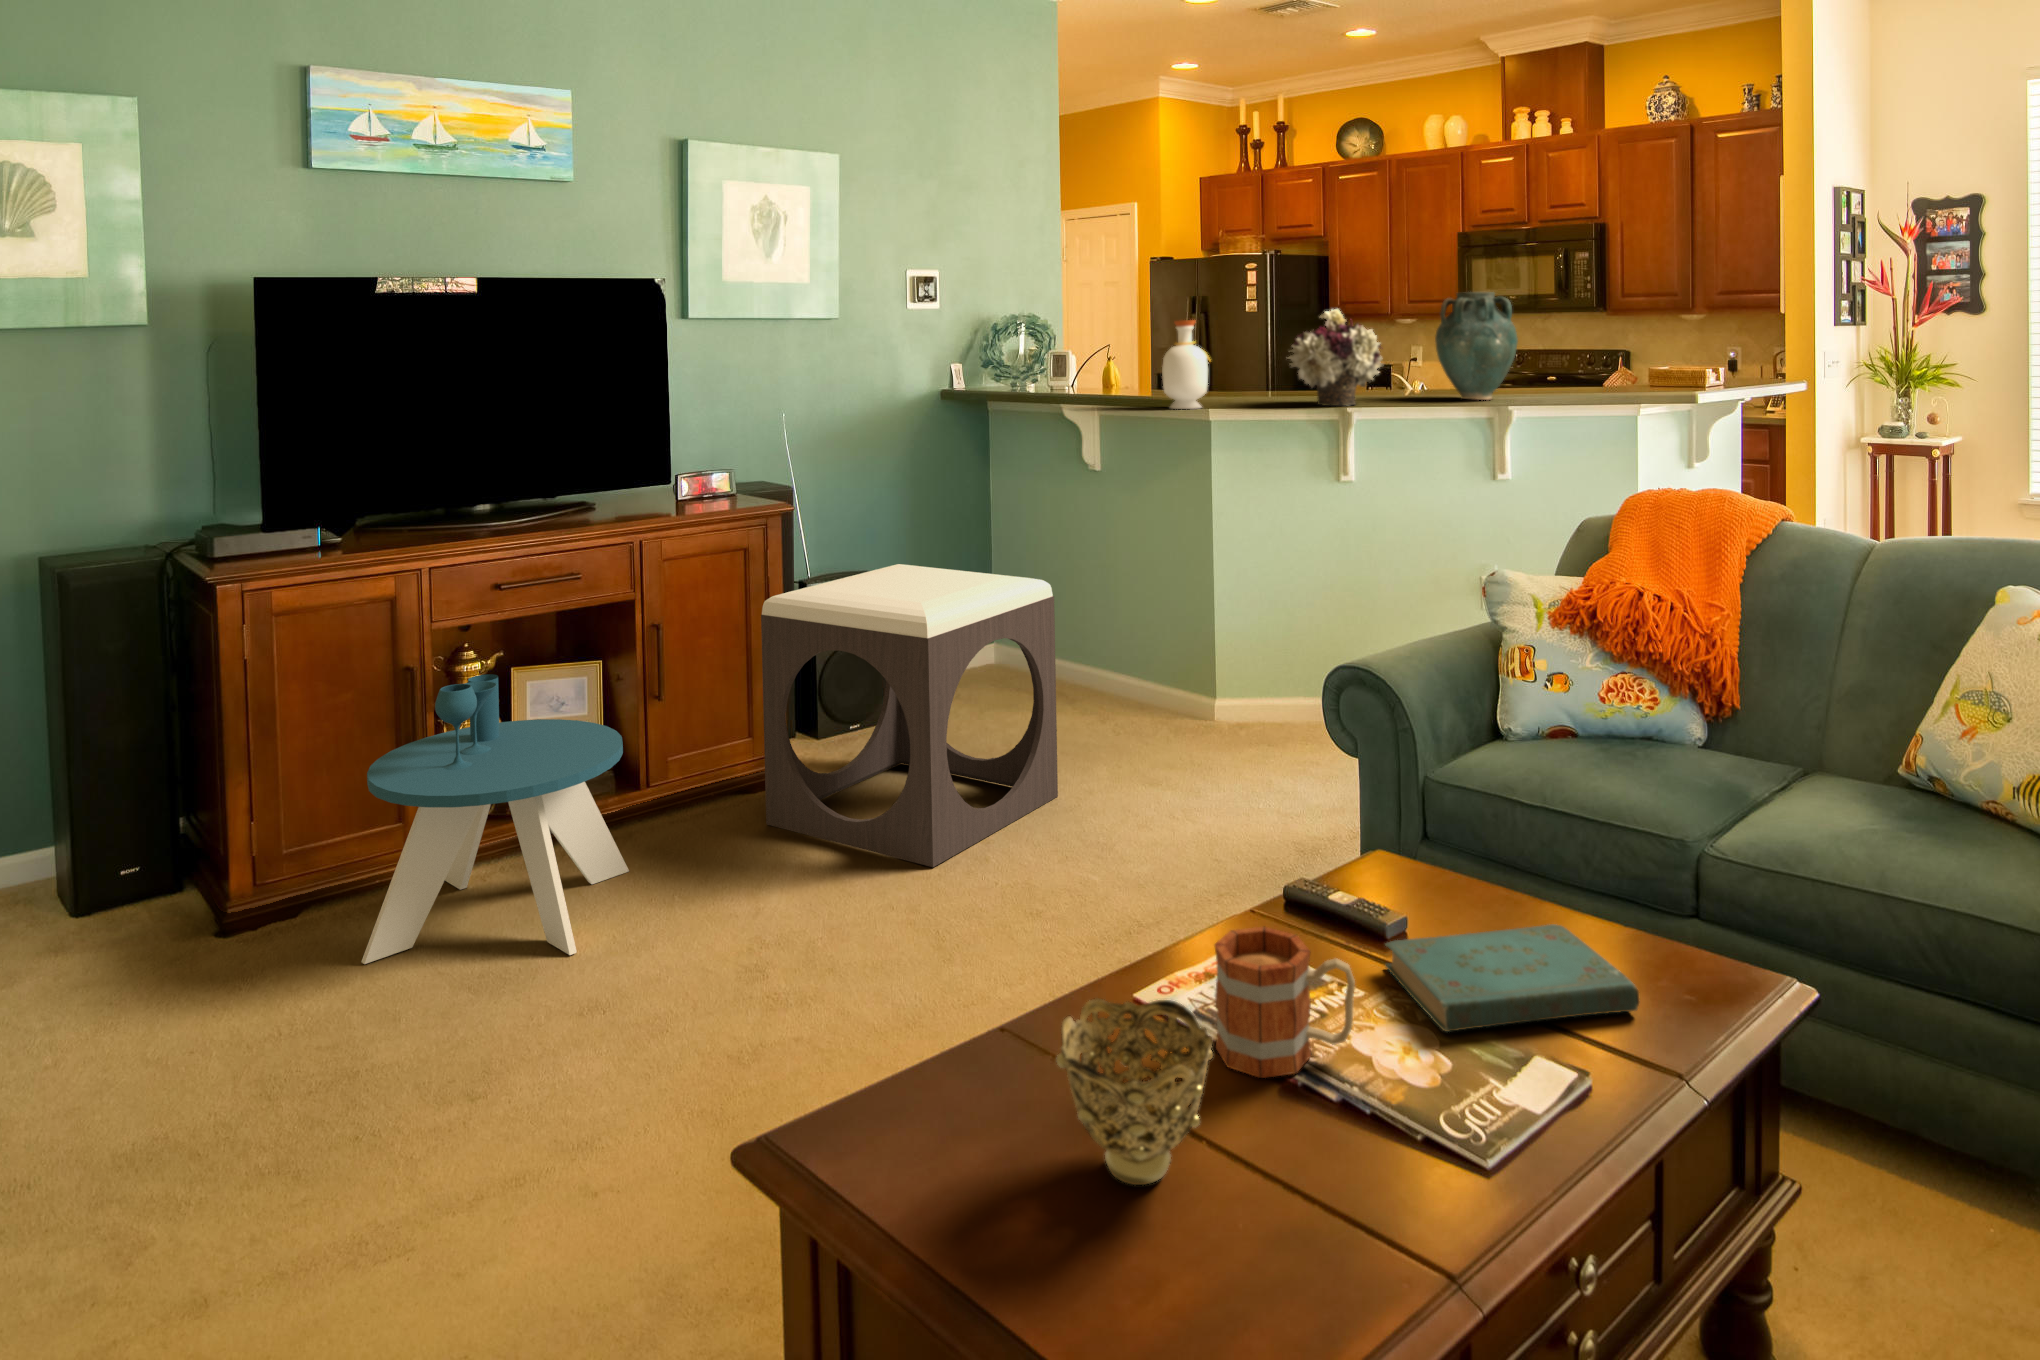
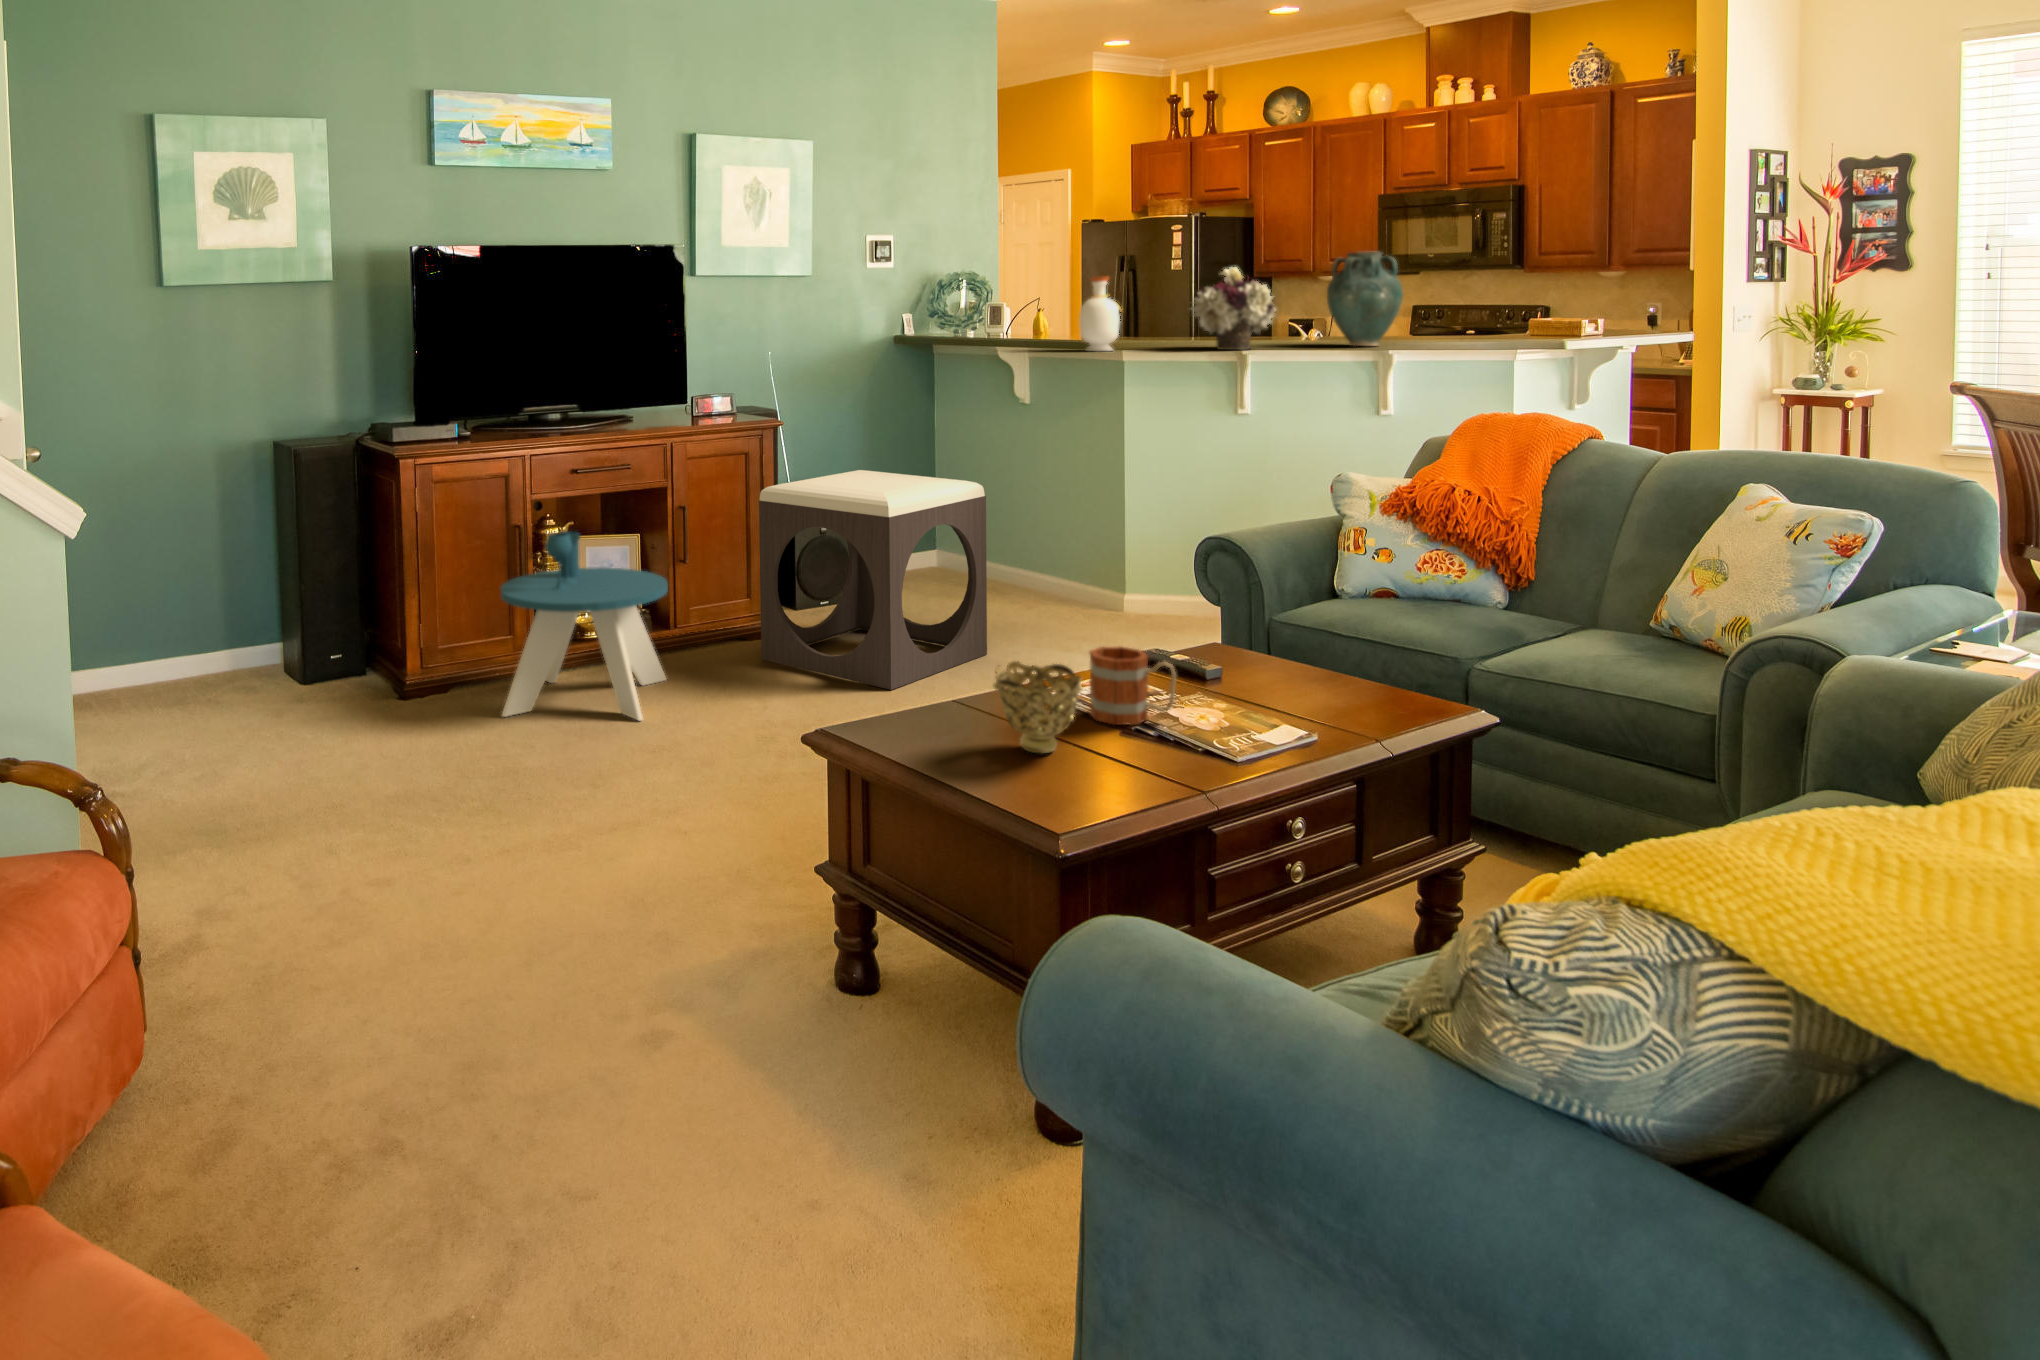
book: present [1385,924,1639,1032] -> none [1206,673,1369,714]

